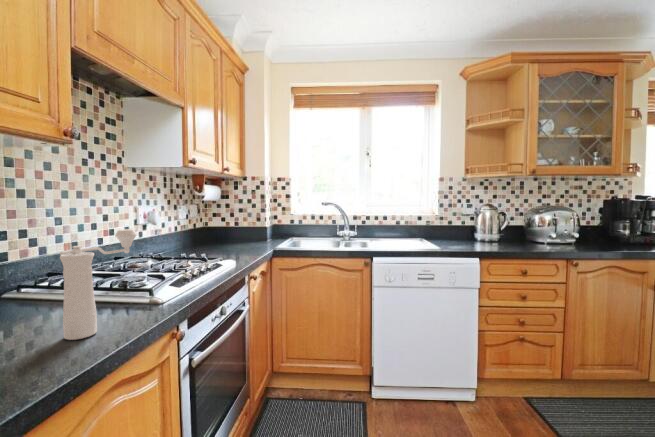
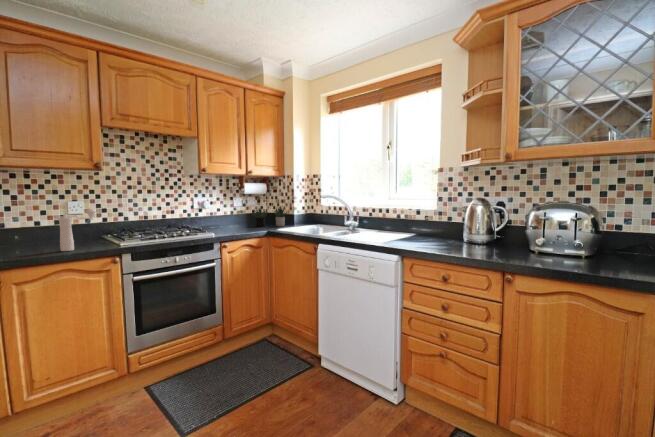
succulent plant: none [213,214,261,247] -> present [254,207,287,227]

